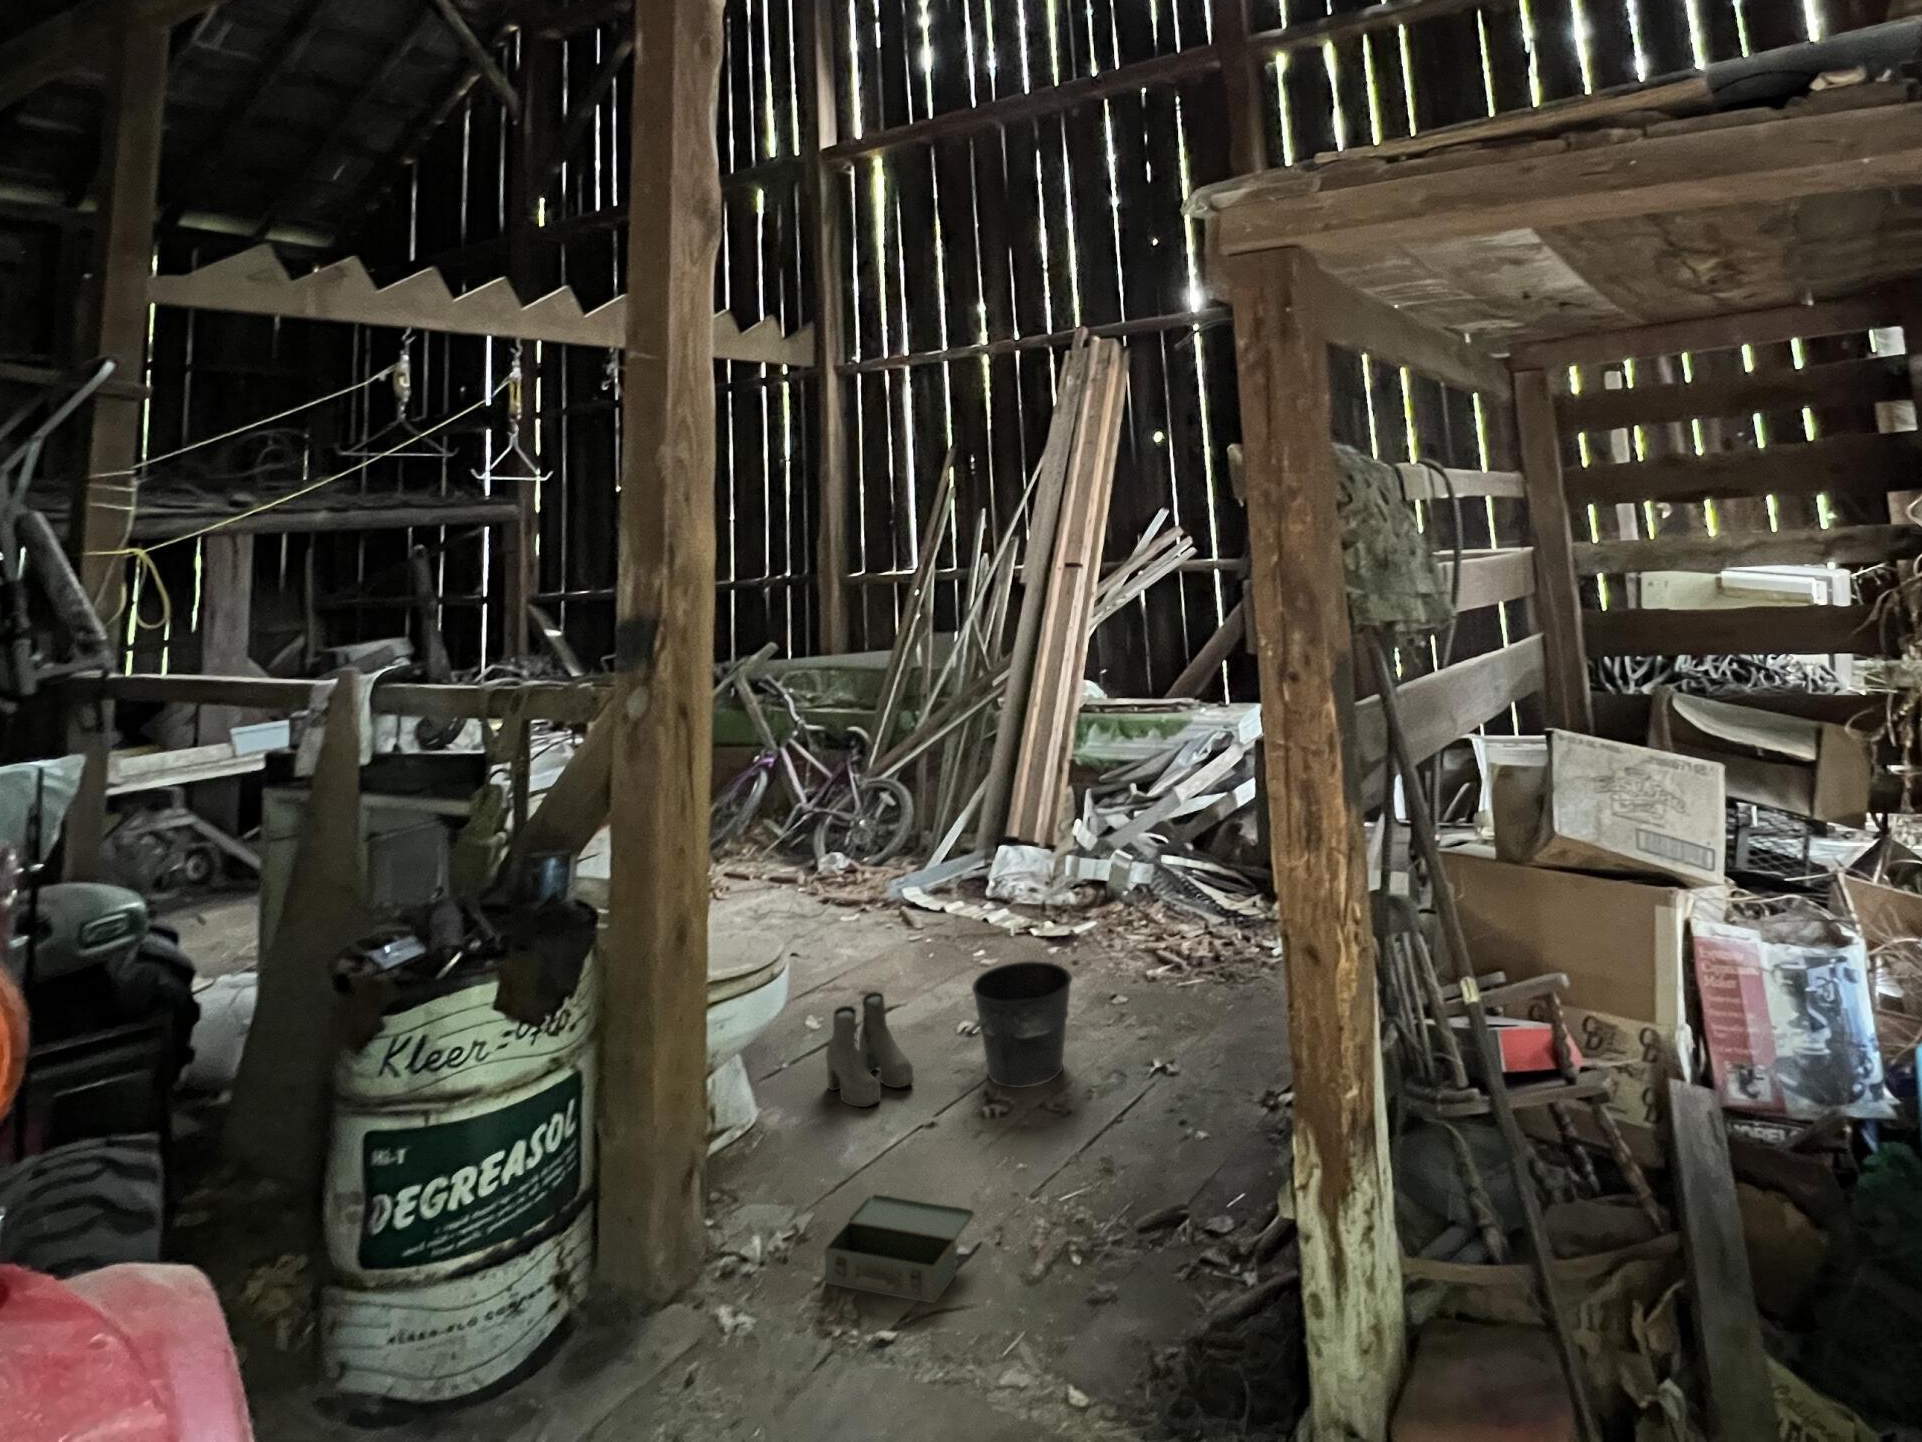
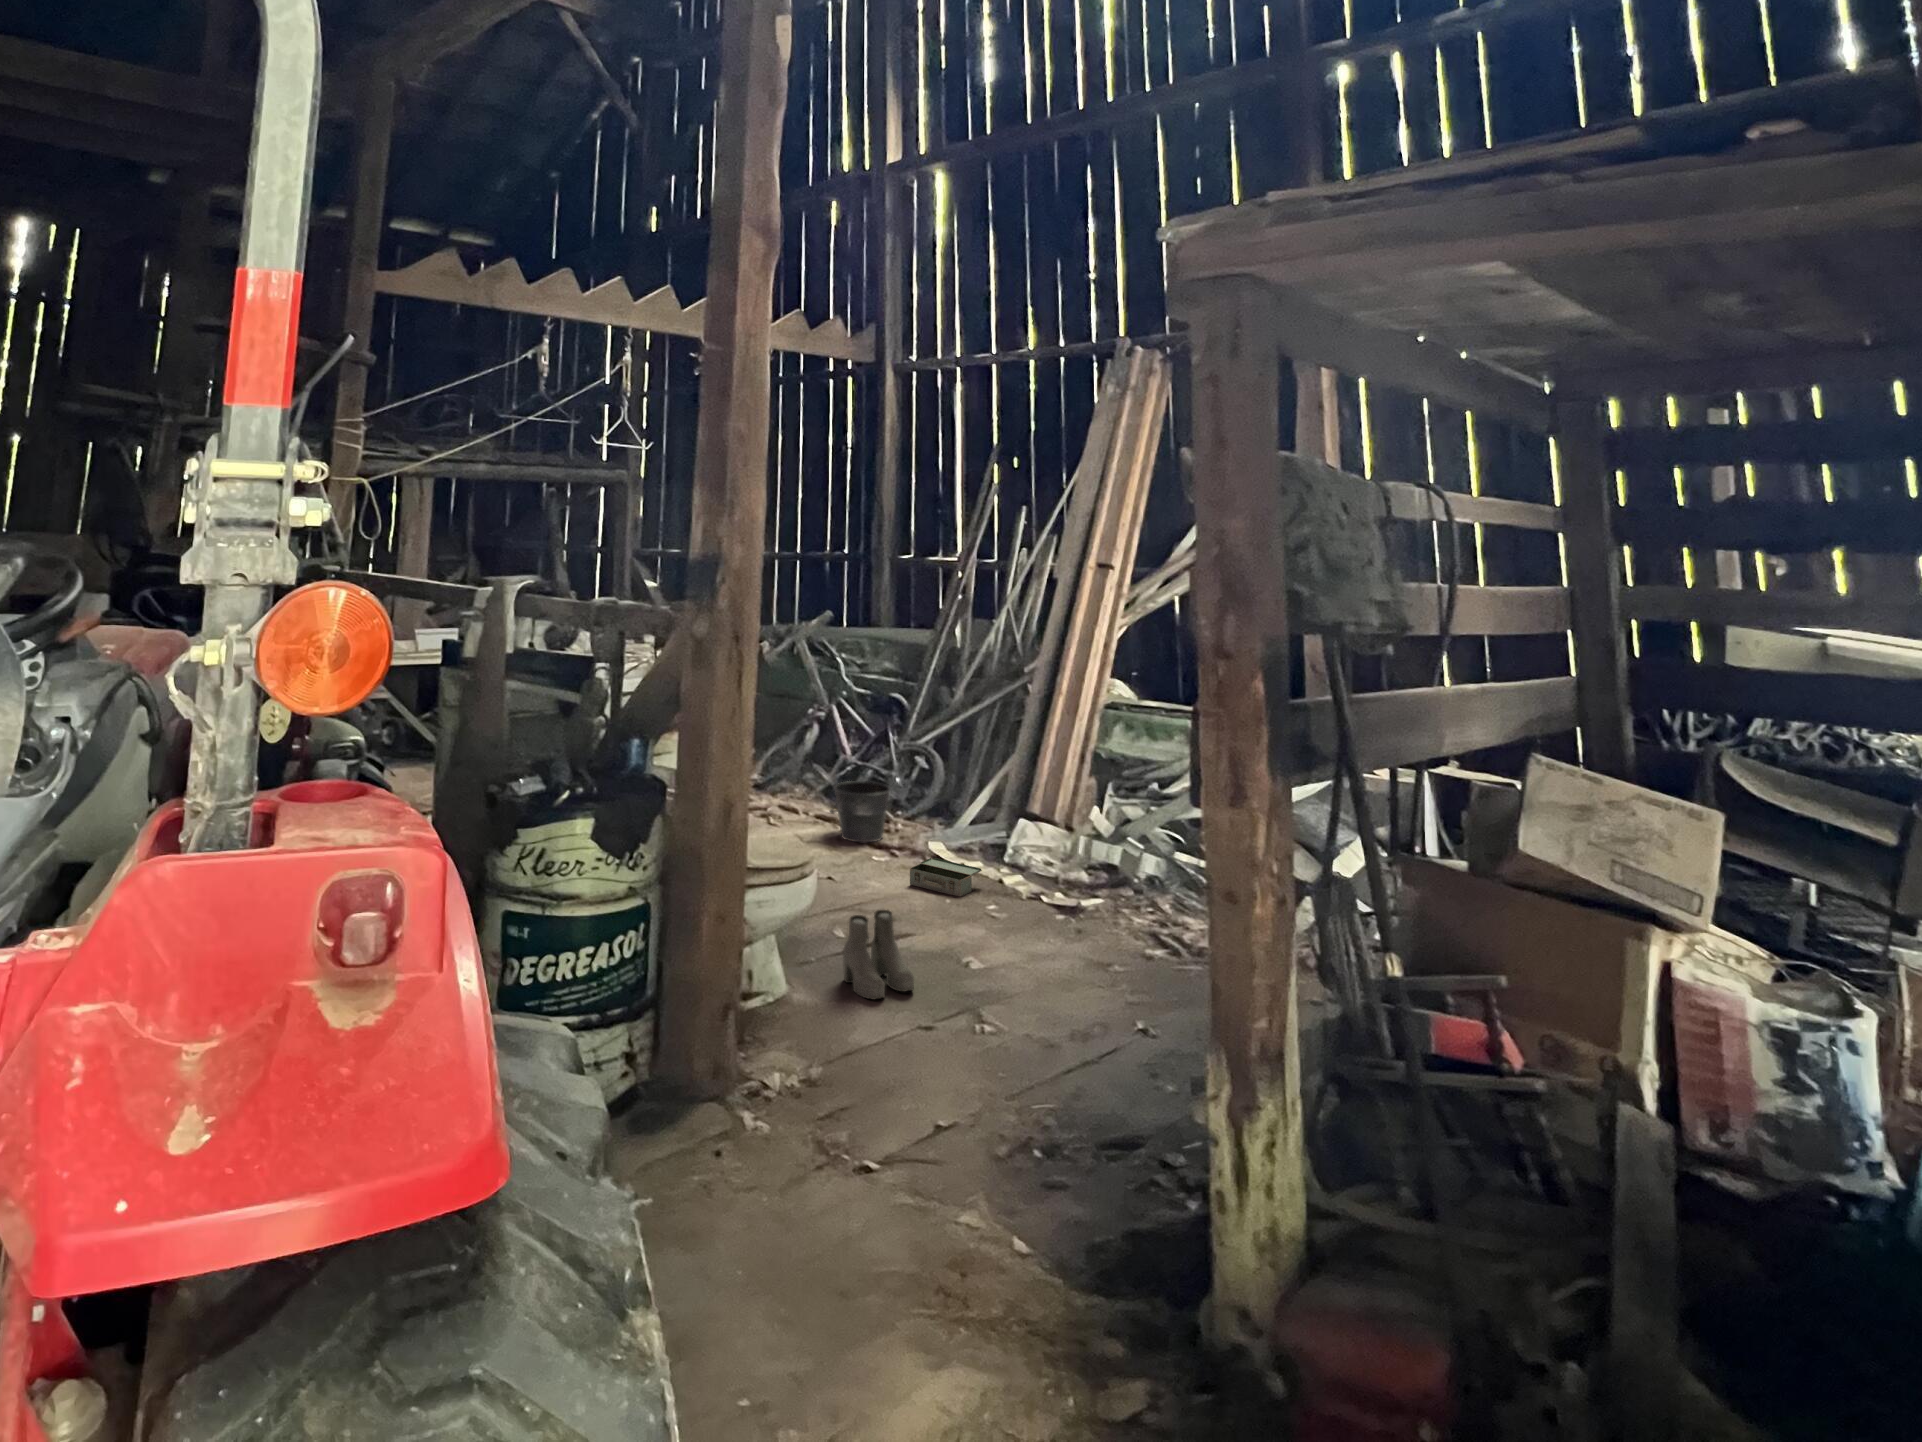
bucket: present [965,962,1072,1088] -> present [830,781,890,842]
toolbox: present [825,1194,974,1303] -> present [910,858,982,896]

